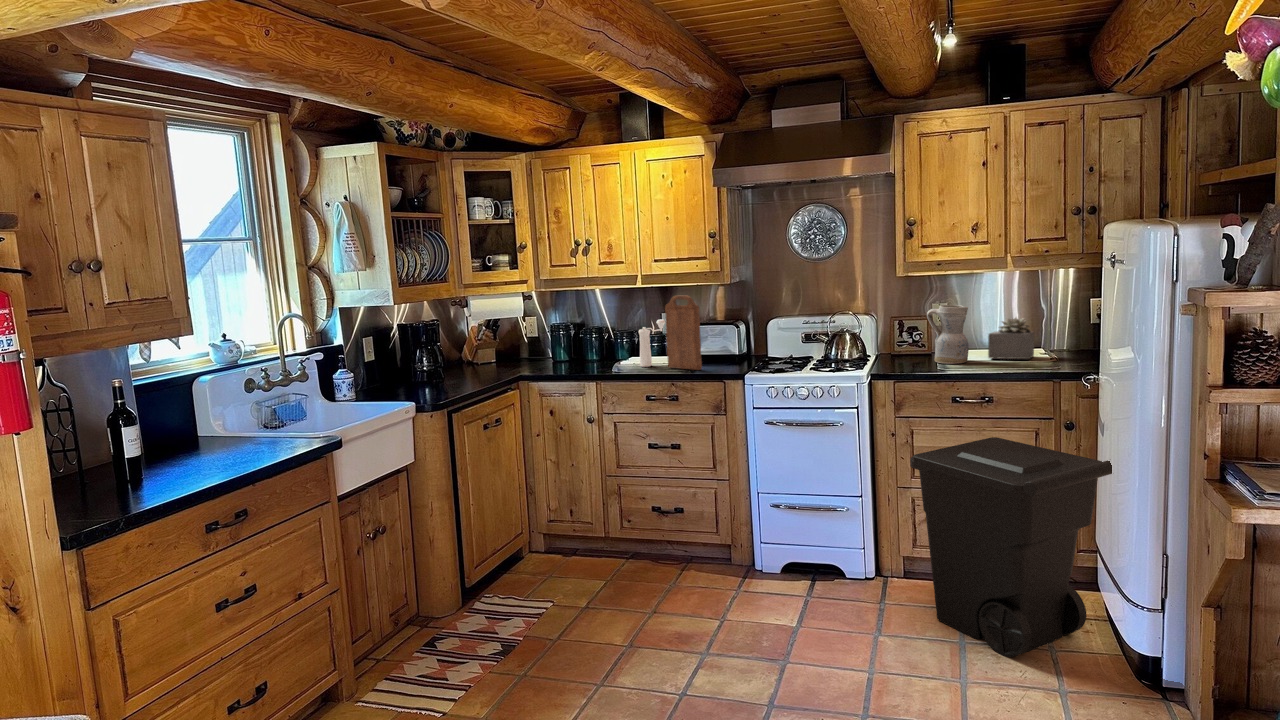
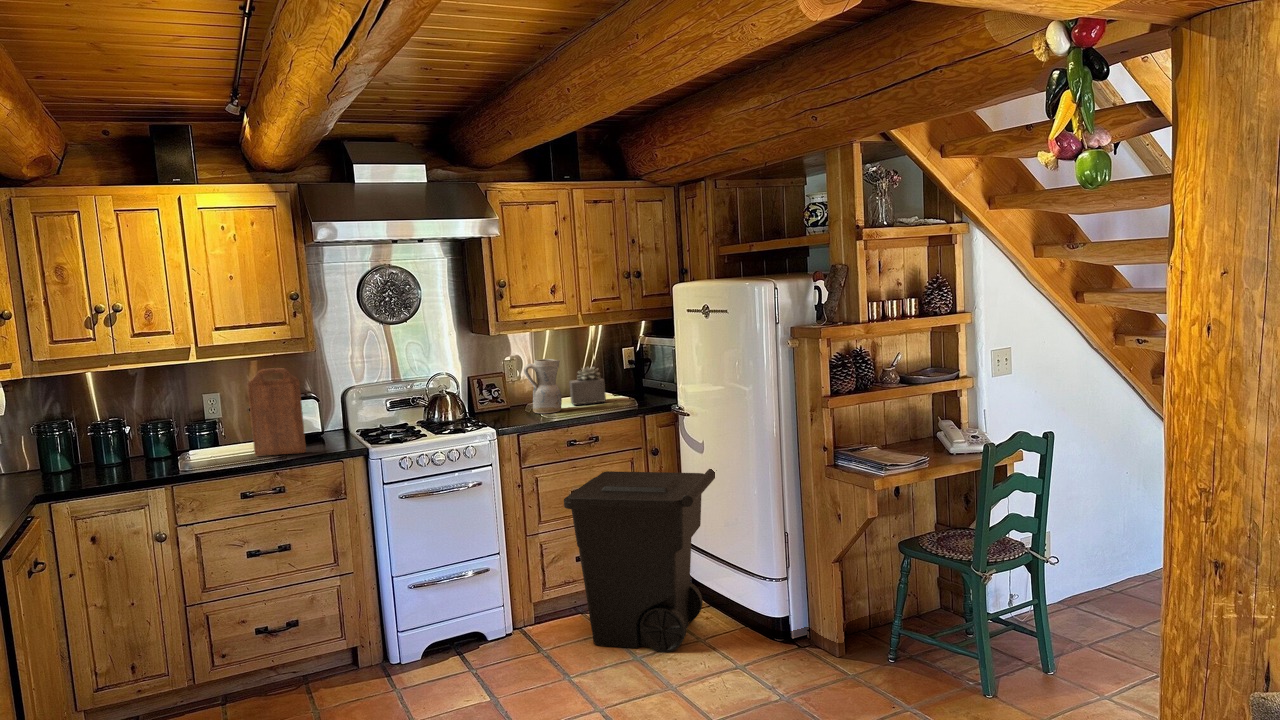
pepper mill: present [638,320,665,367] -> none [205,400,233,461]

